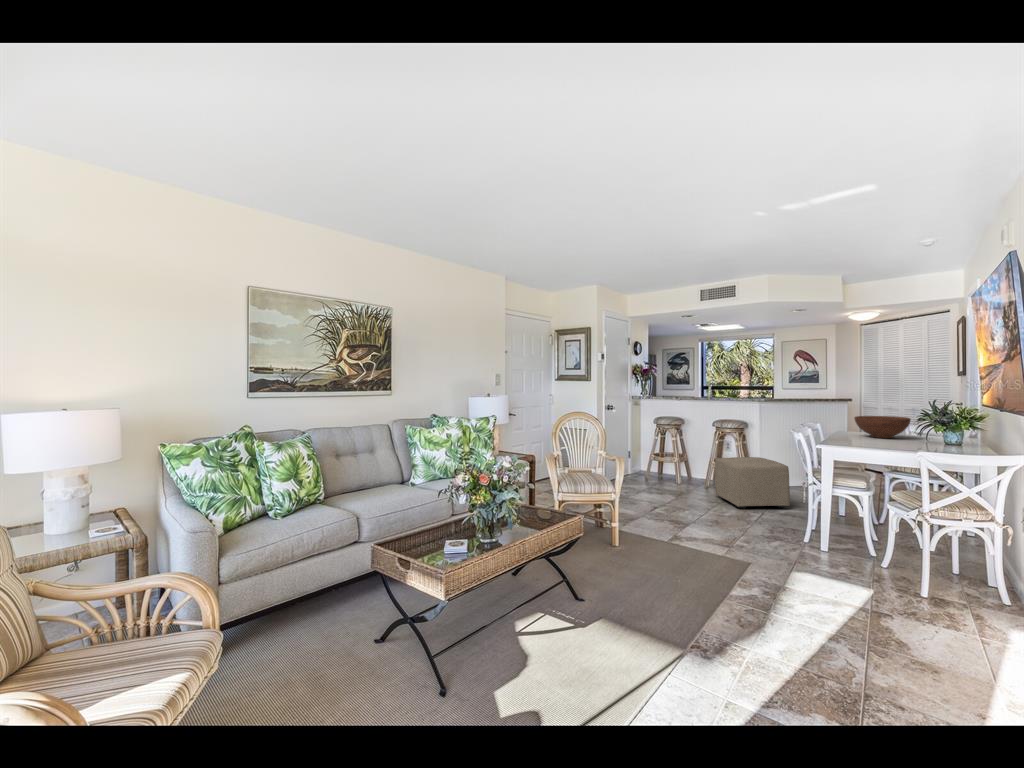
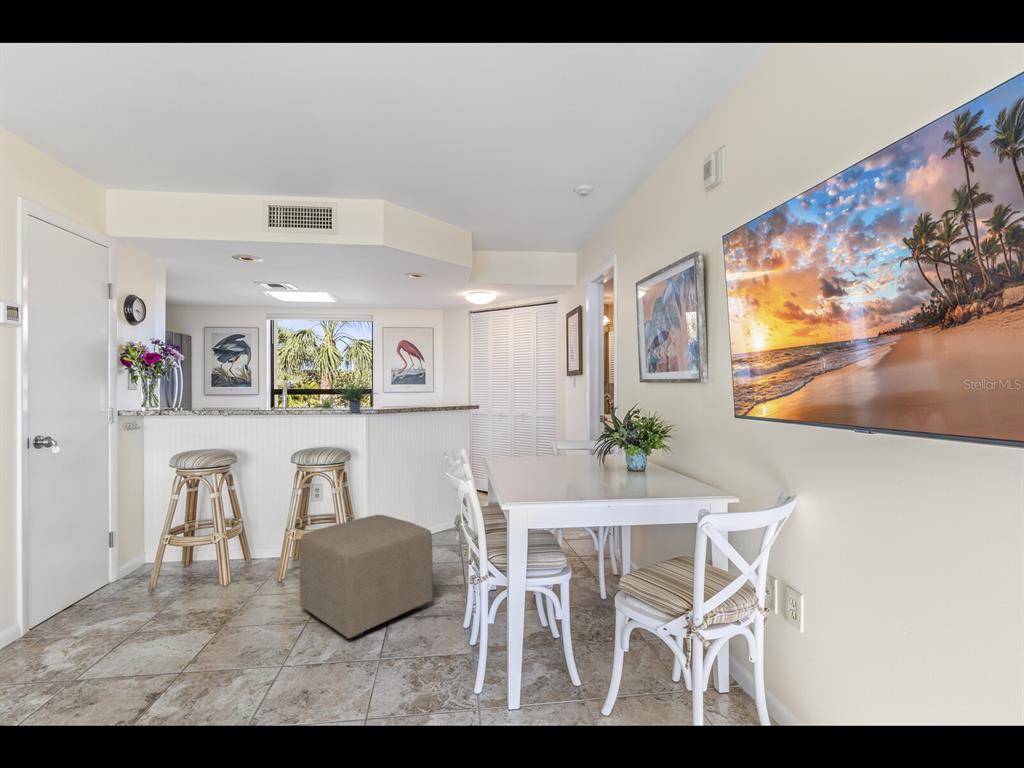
potted plant: none [733,375,766,401] -> present [340,379,376,413]
fruit bowl: present [854,416,911,438] -> none [539,434,610,473]

